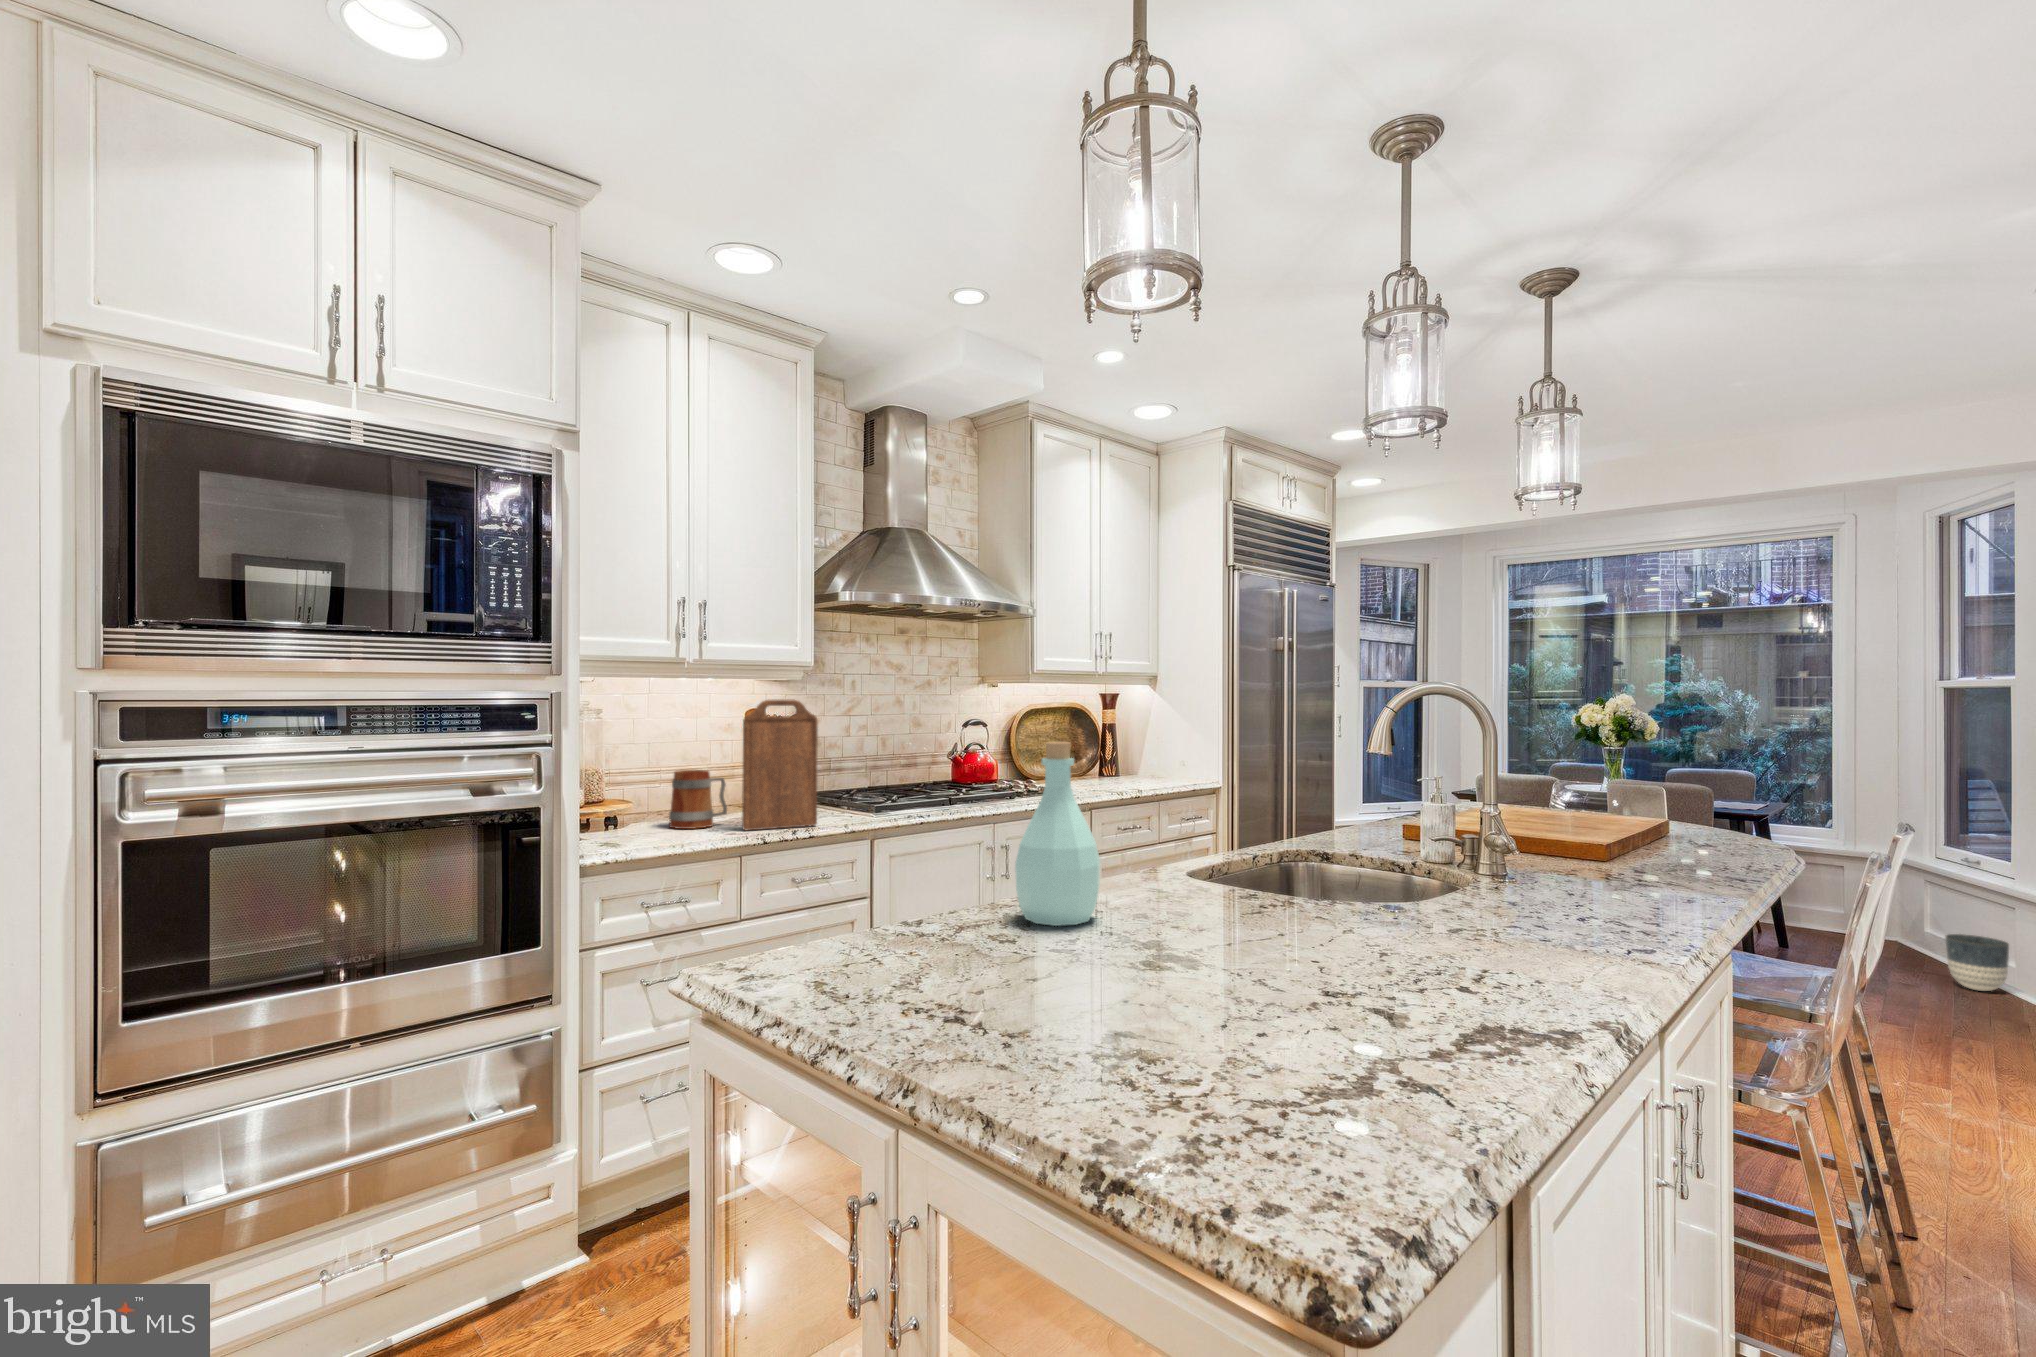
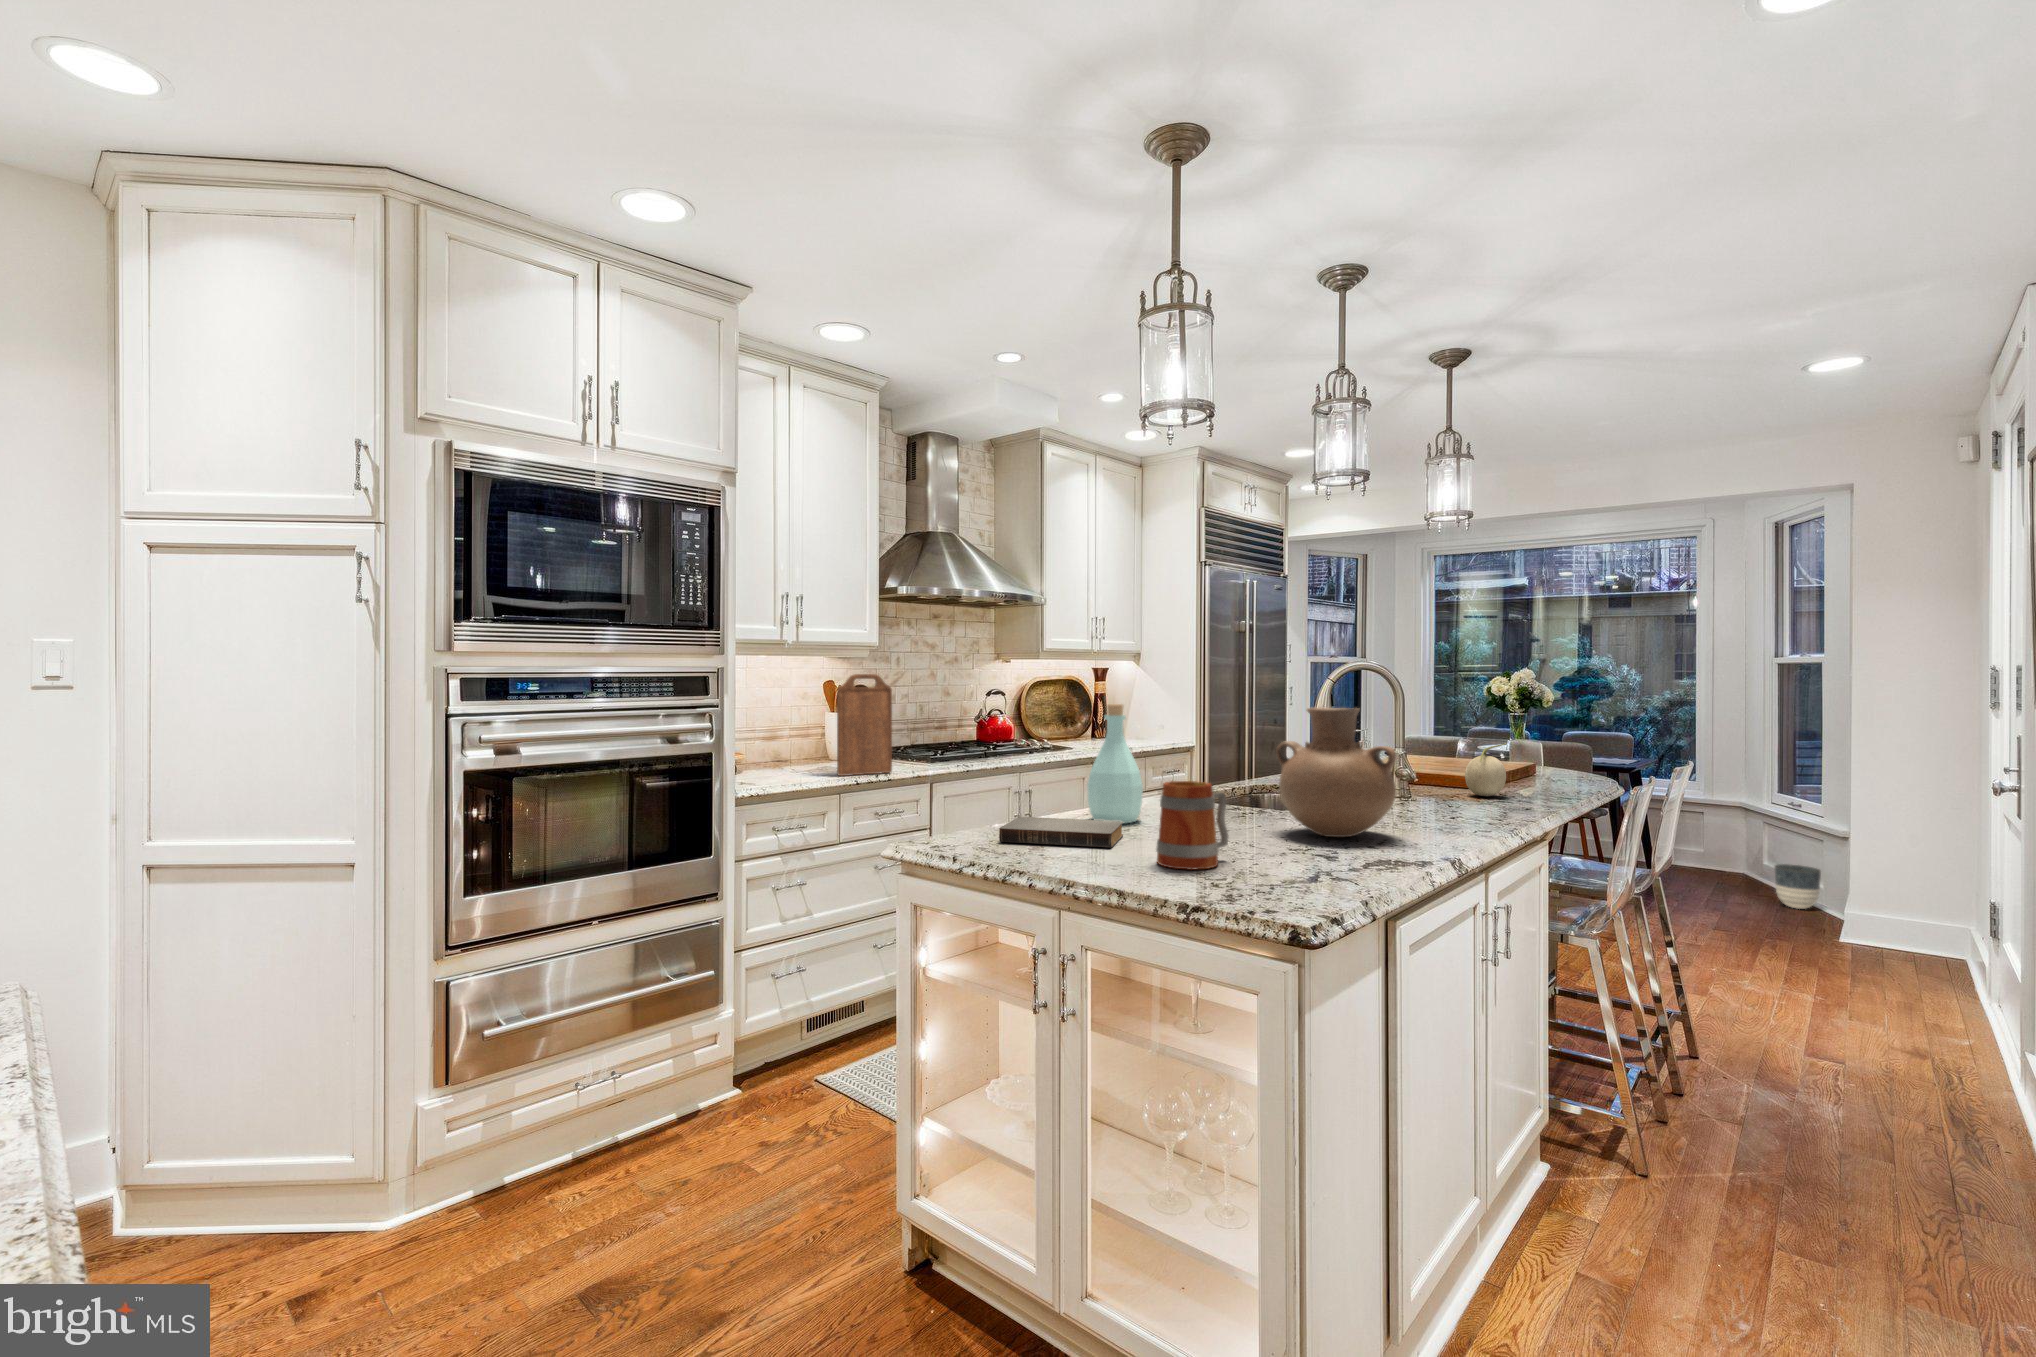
vase: none [1302,749,1503,965] -> present [1276,708,1396,837]
mug: present [669,770,727,829] -> present [1156,781,1228,870]
fruit: none [1586,797,1650,874] -> present [1465,743,1506,796]
book: none [845,918,1054,985] -> present [999,817,1123,848]

